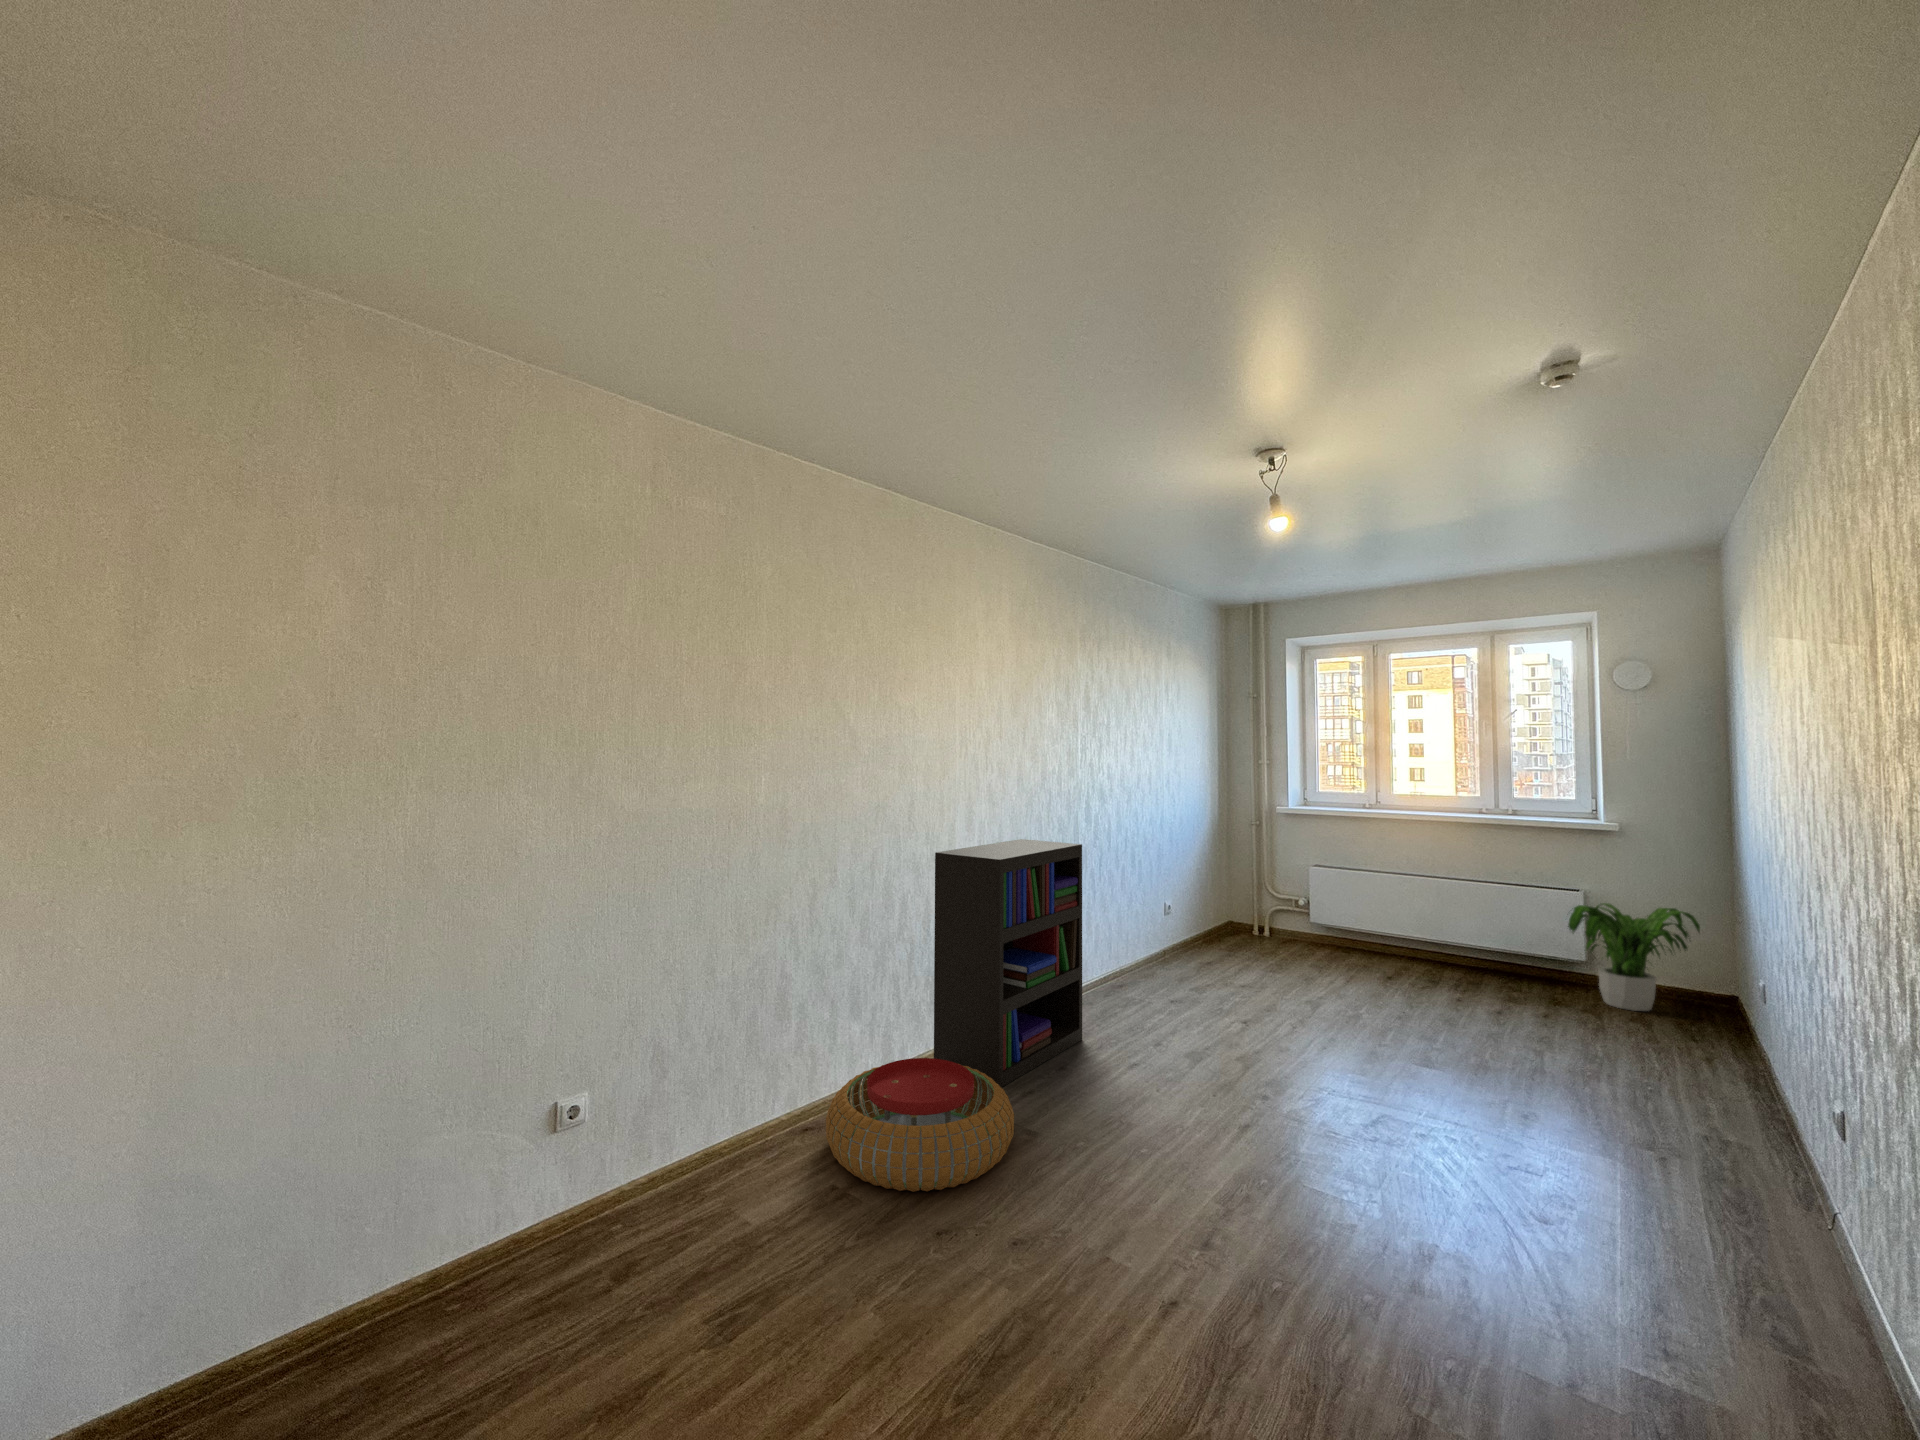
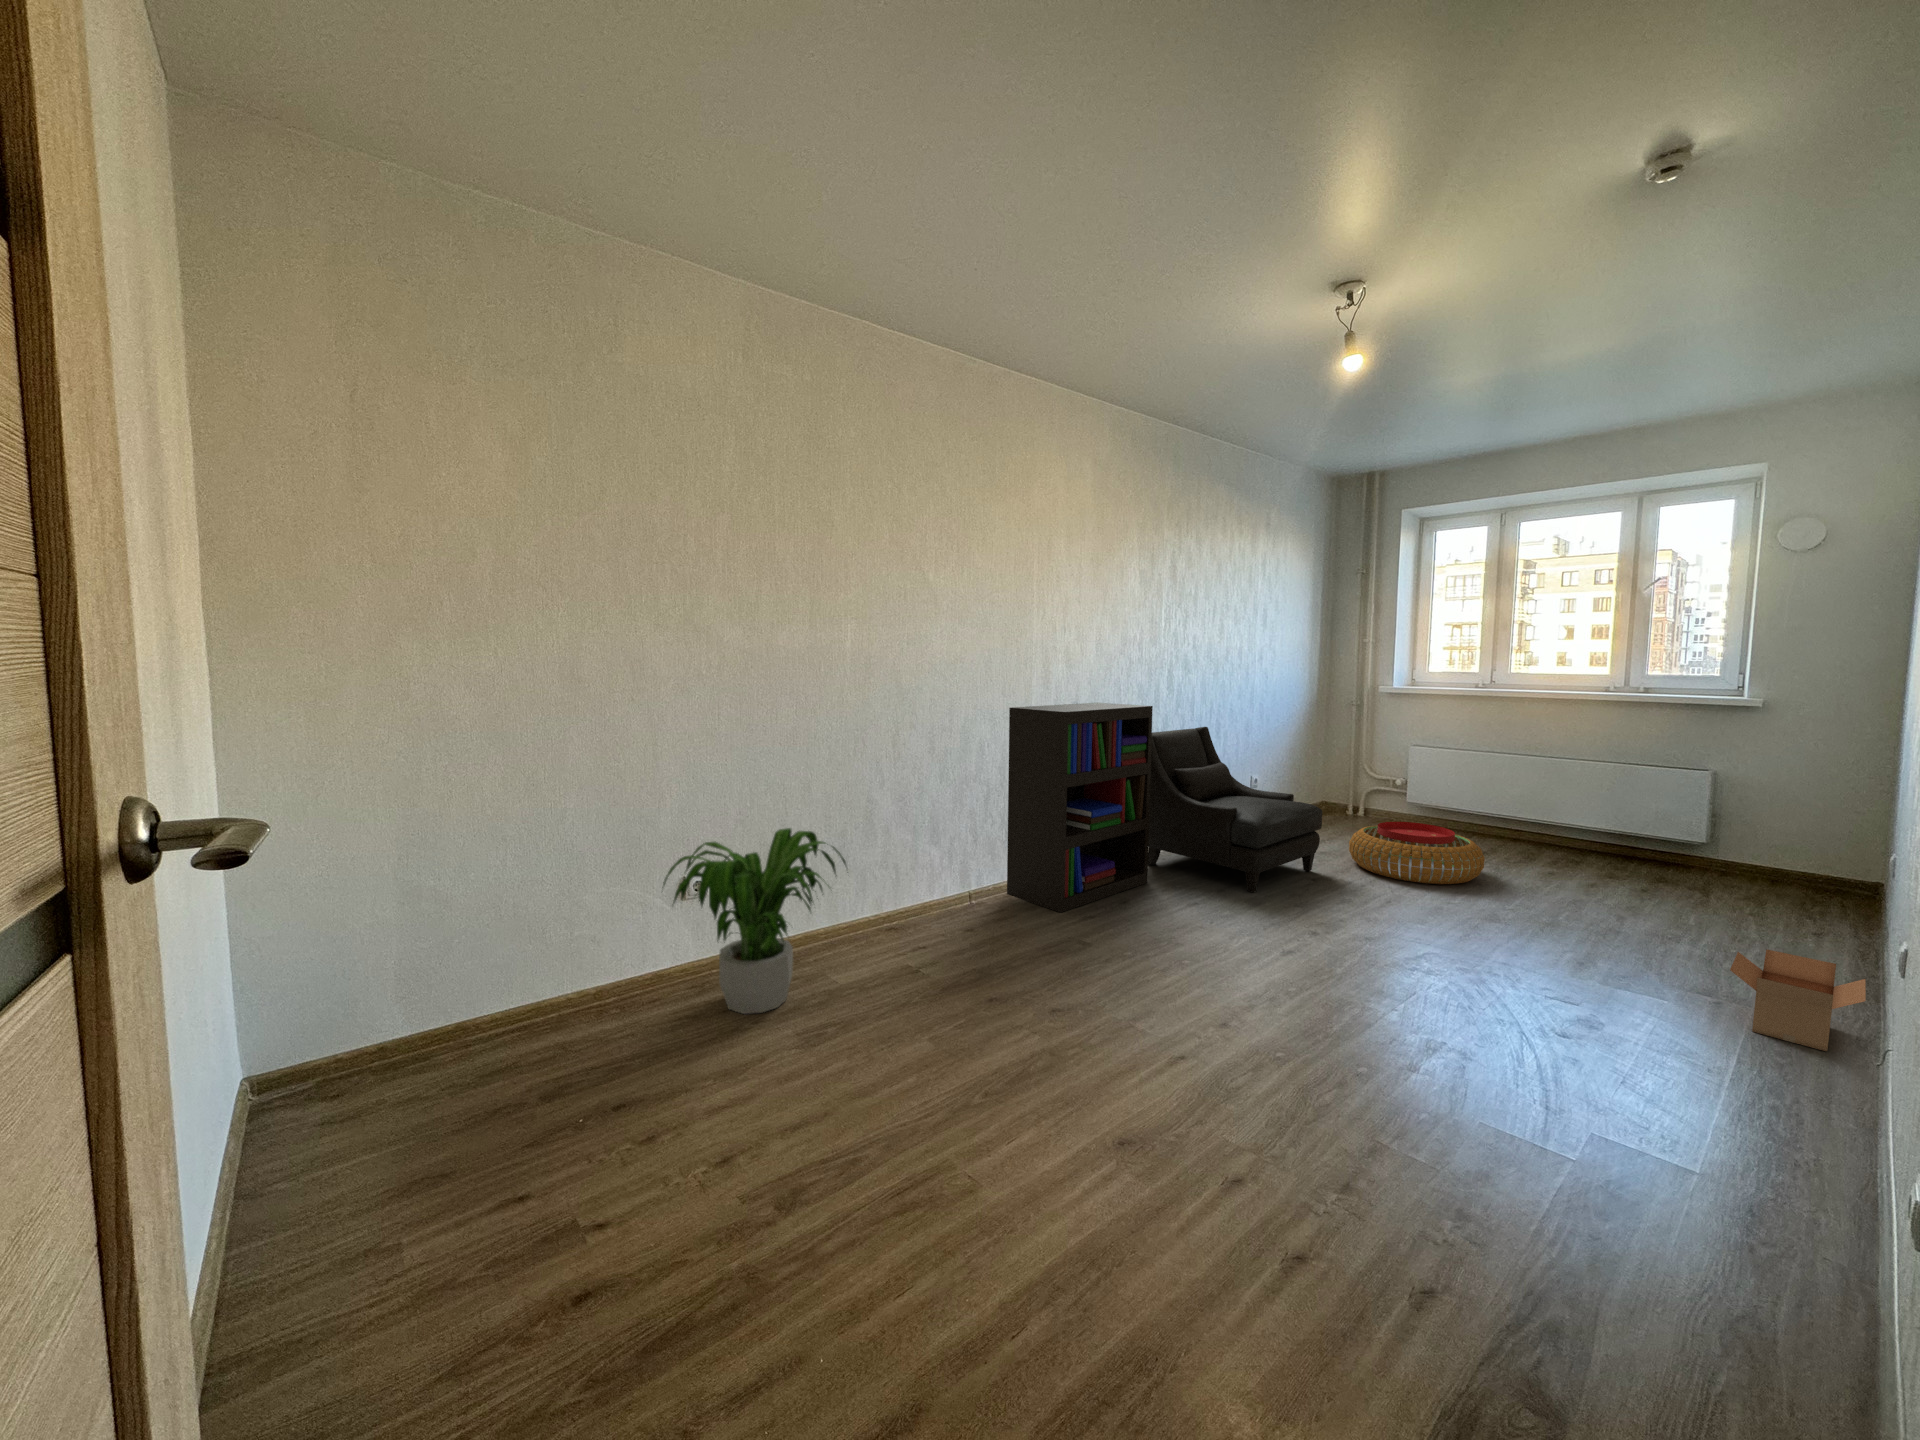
armchair: none [1055,857,1249,1044] -> present [1148,727,1322,892]
potted plant: present [1568,903,1700,1011] -> present [663,828,846,1014]
pouf: present [826,1058,1014,1192] -> present [1349,822,1485,884]
cardboard box: none [1669,1089,1798,1201] -> present [1730,950,1866,1051]

